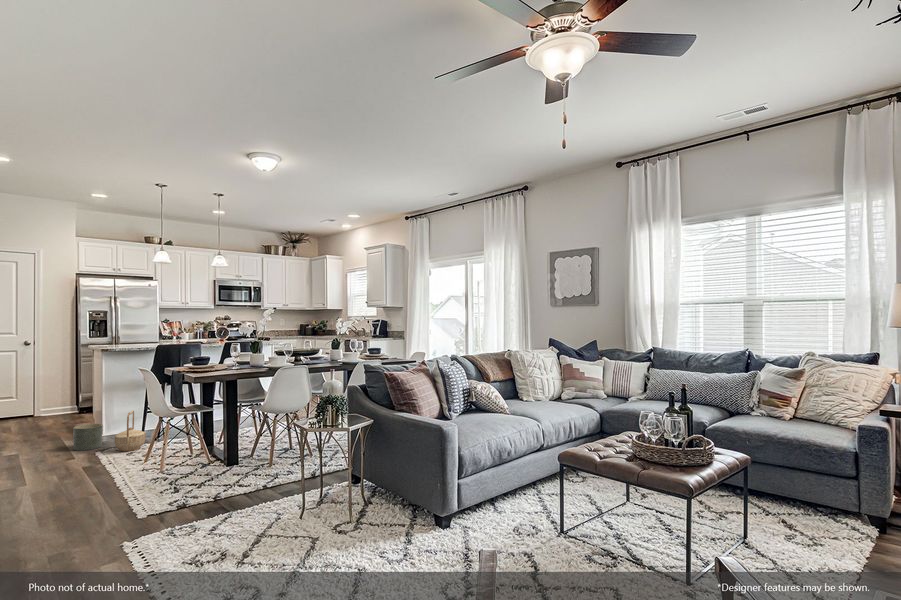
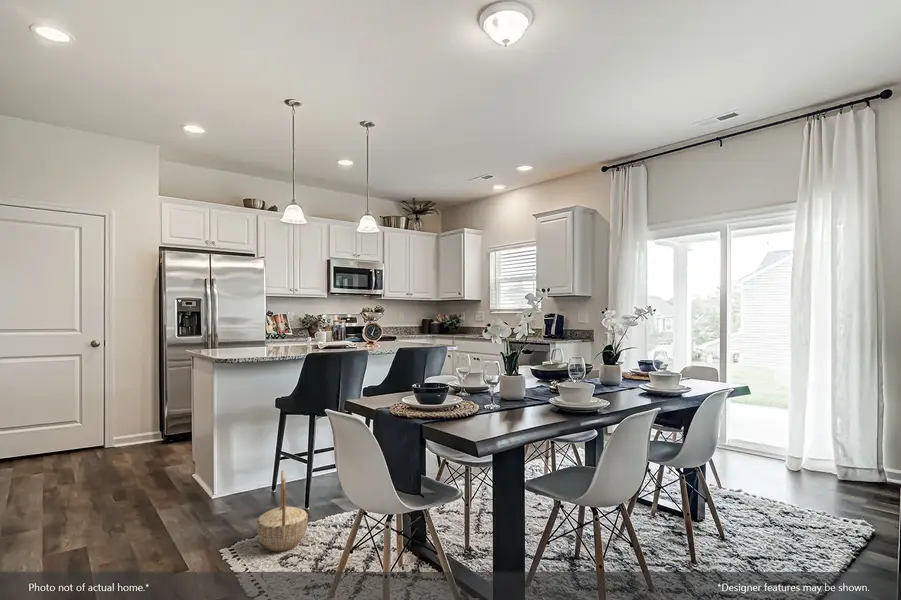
planter: present [73,424,103,451] -> none [182,489,229,544]

